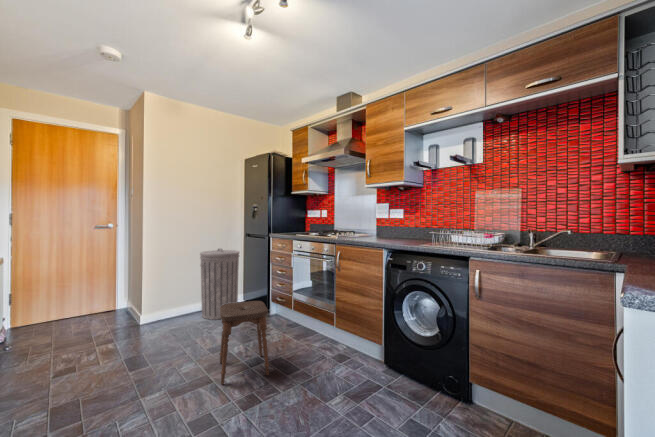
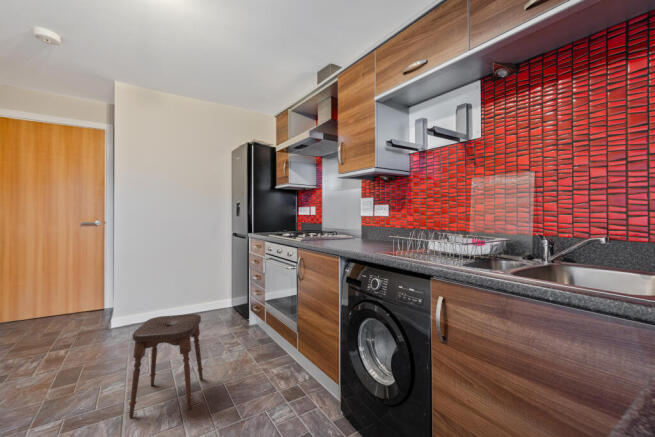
trash can: present [200,249,239,319] -> none [174,249,219,326]

